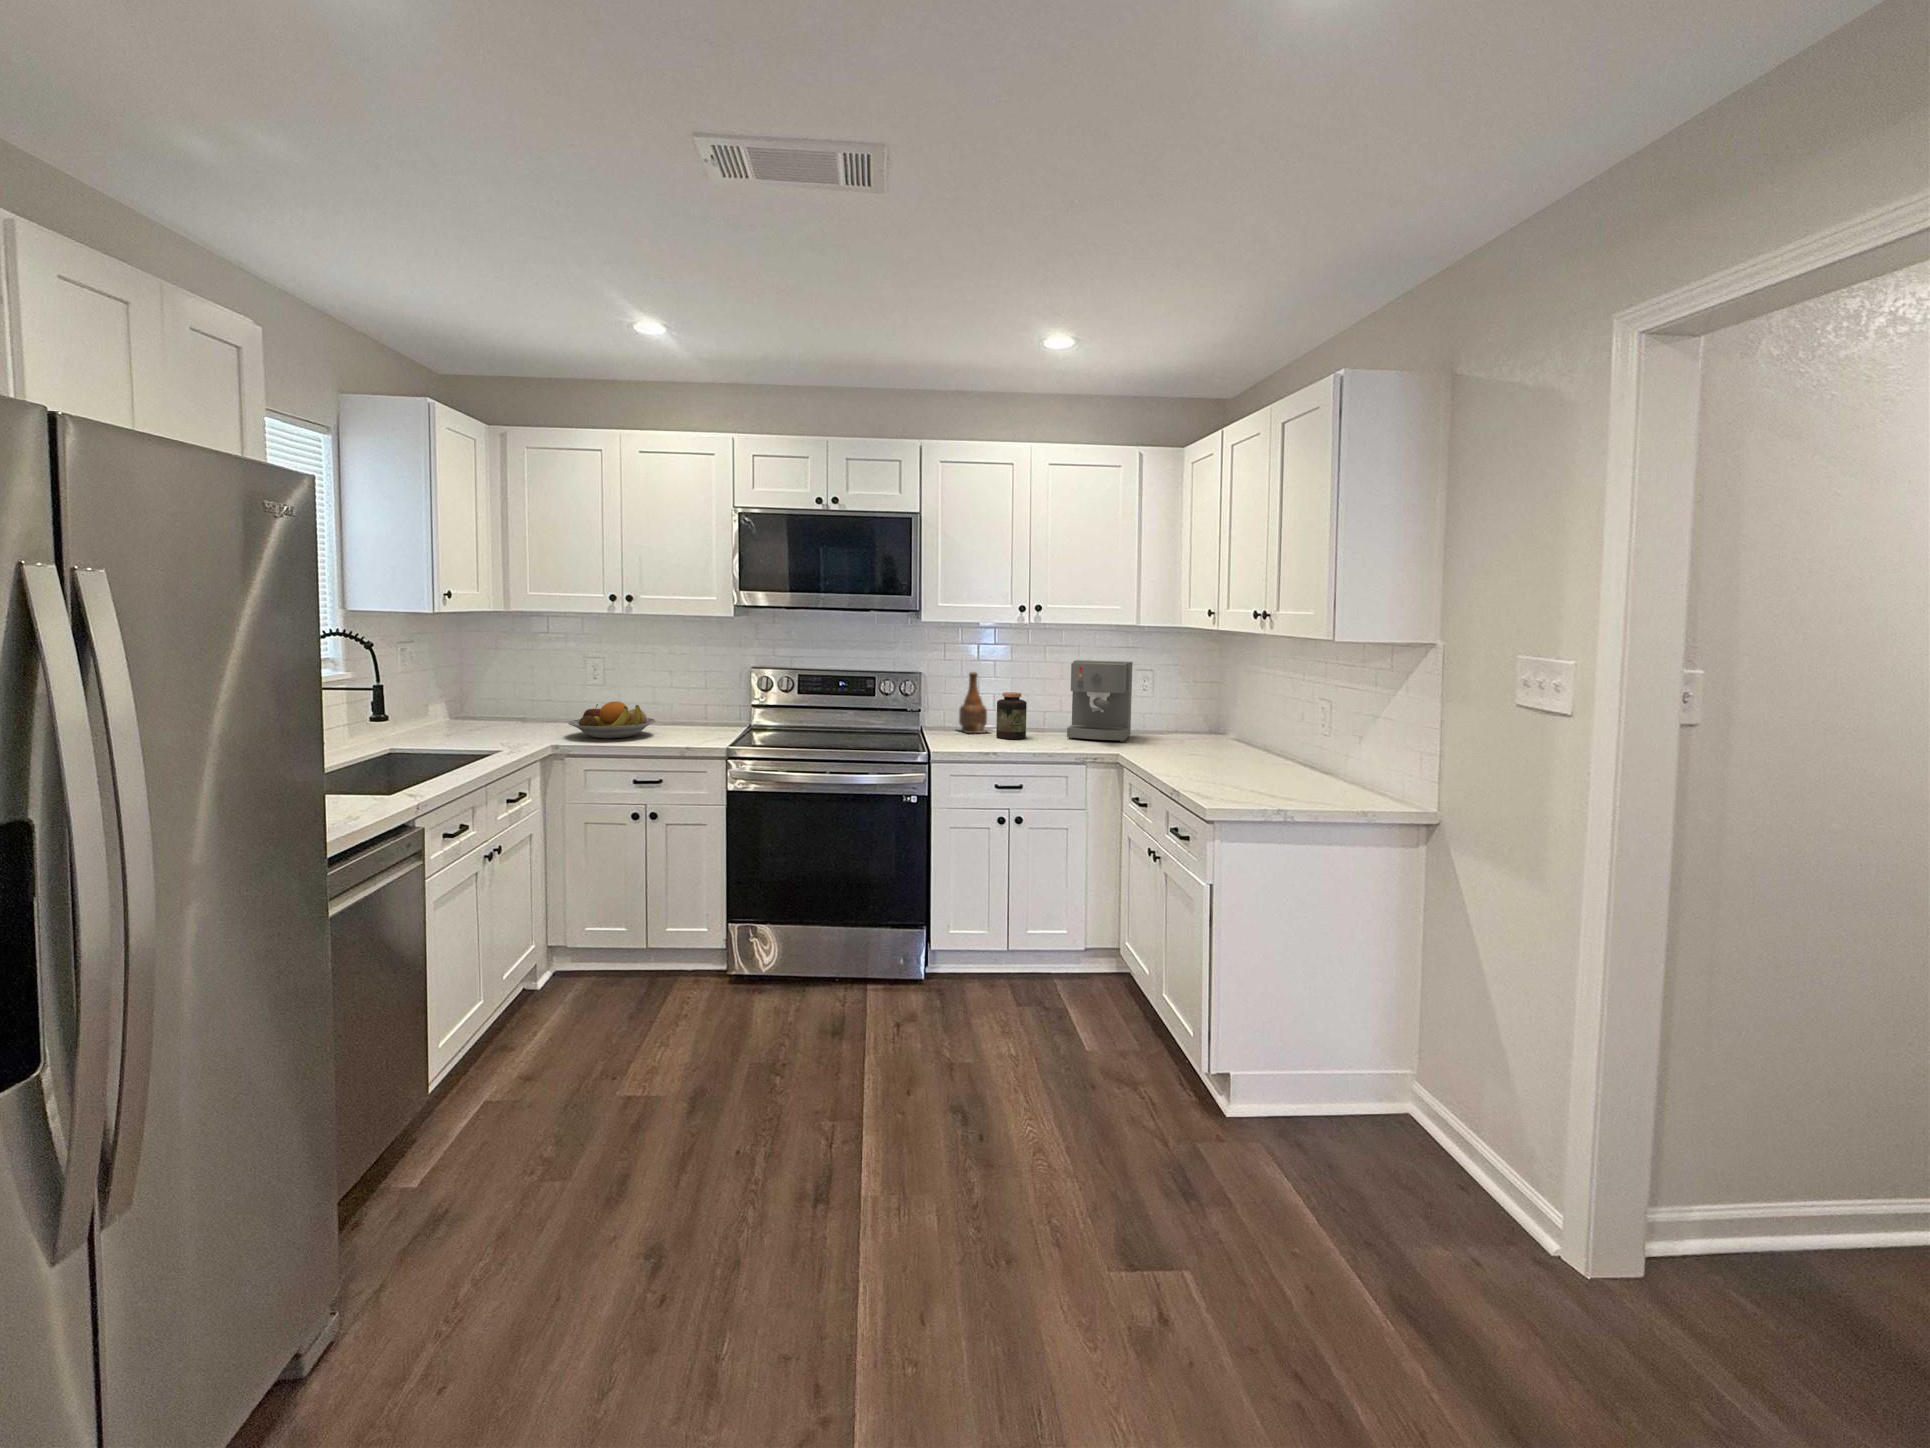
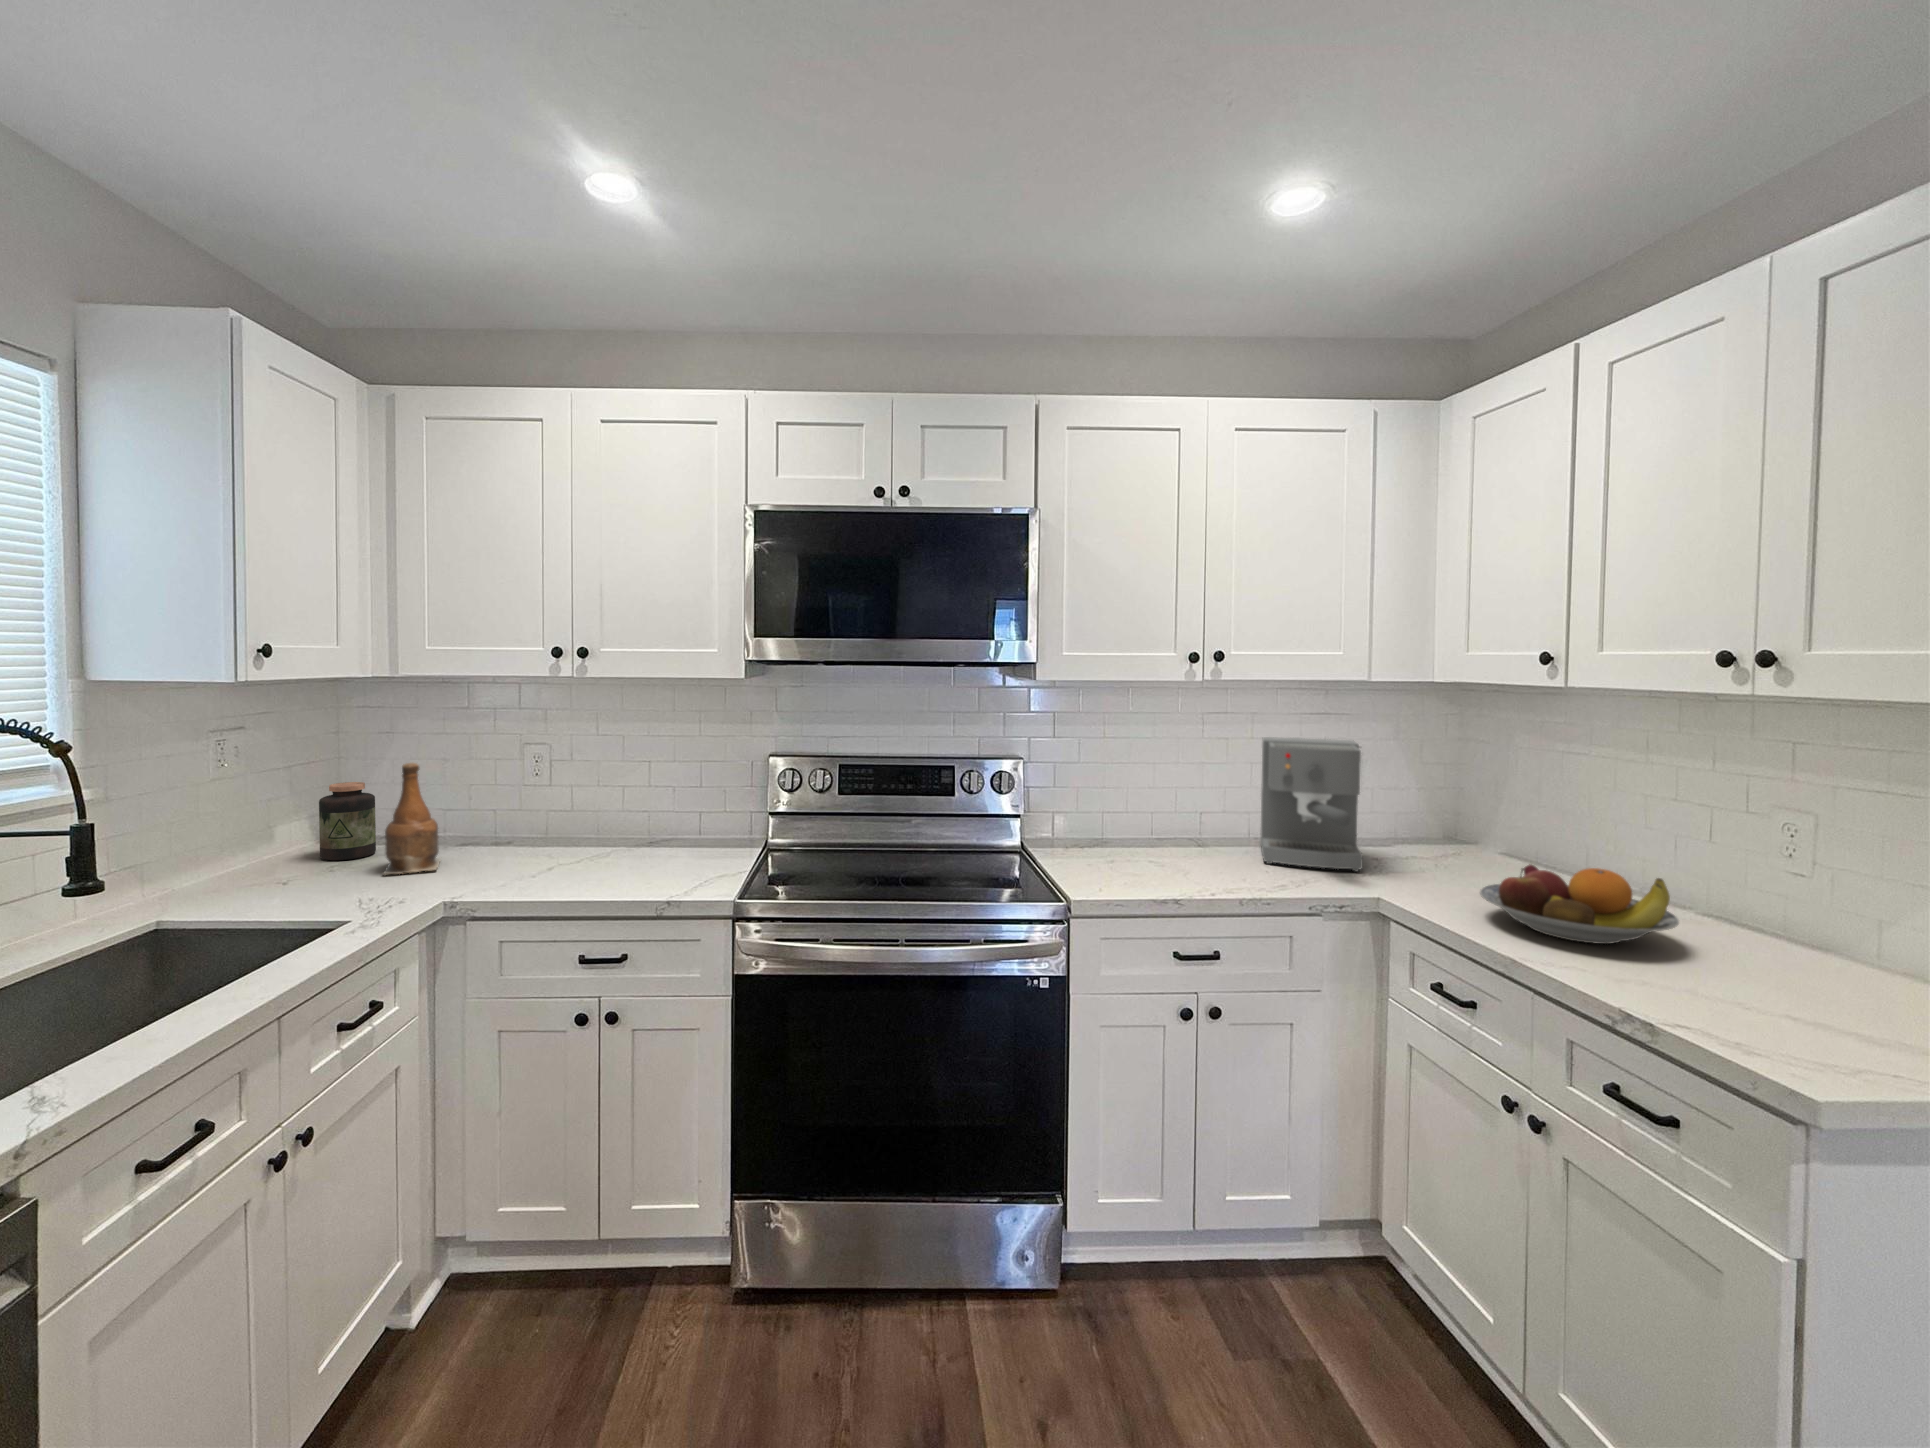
bottle: present [958,672,987,733] -> present [384,763,441,874]
jar: present [996,692,1027,739] -> present [319,782,376,860]
fruit bowl: present [569,701,656,738] -> present [1480,864,1679,944]

